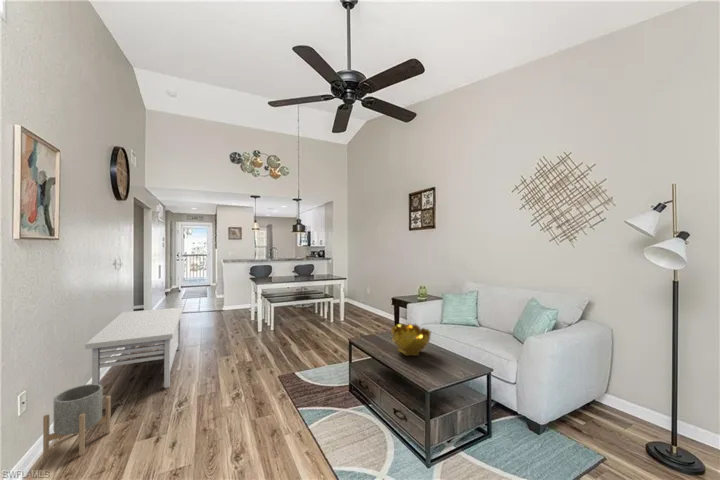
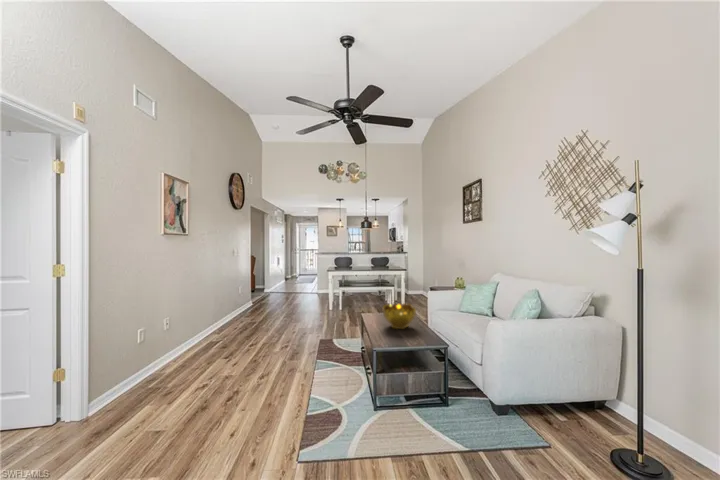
storage bench: present [85,307,183,388] -> none [207,285,274,336]
planter: present [43,384,111,457] -> none [177,321,211,360]

